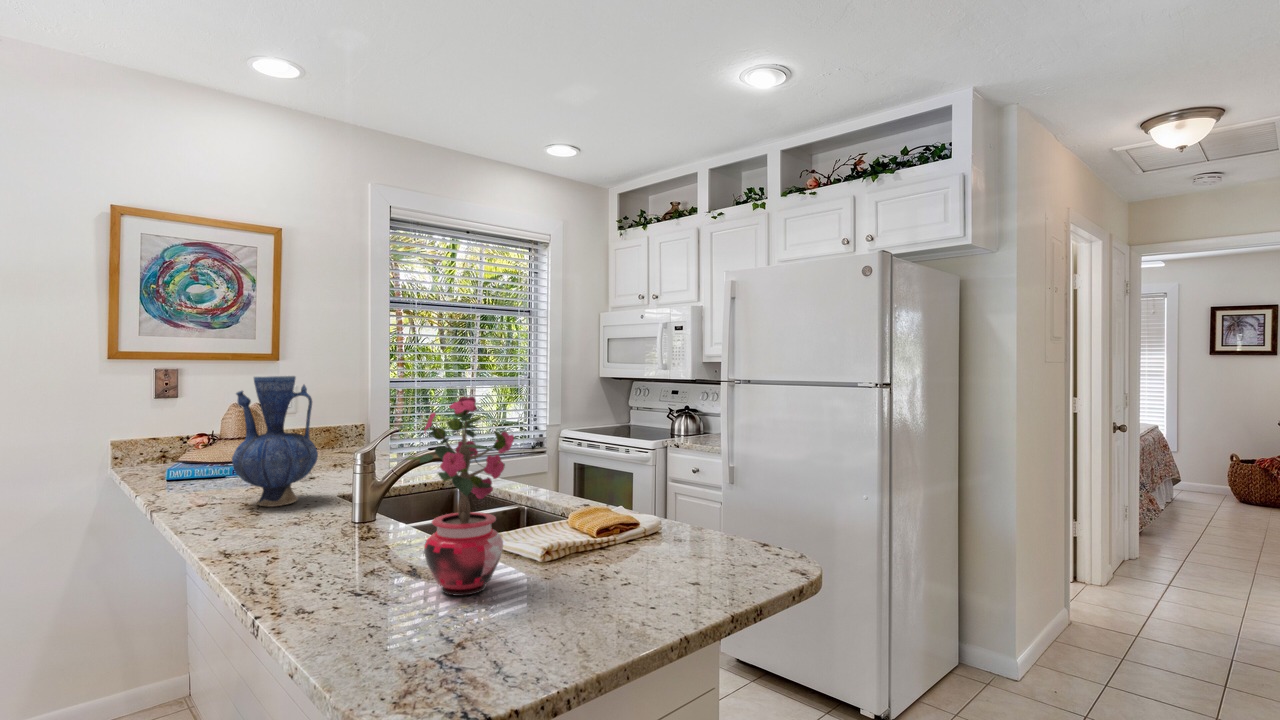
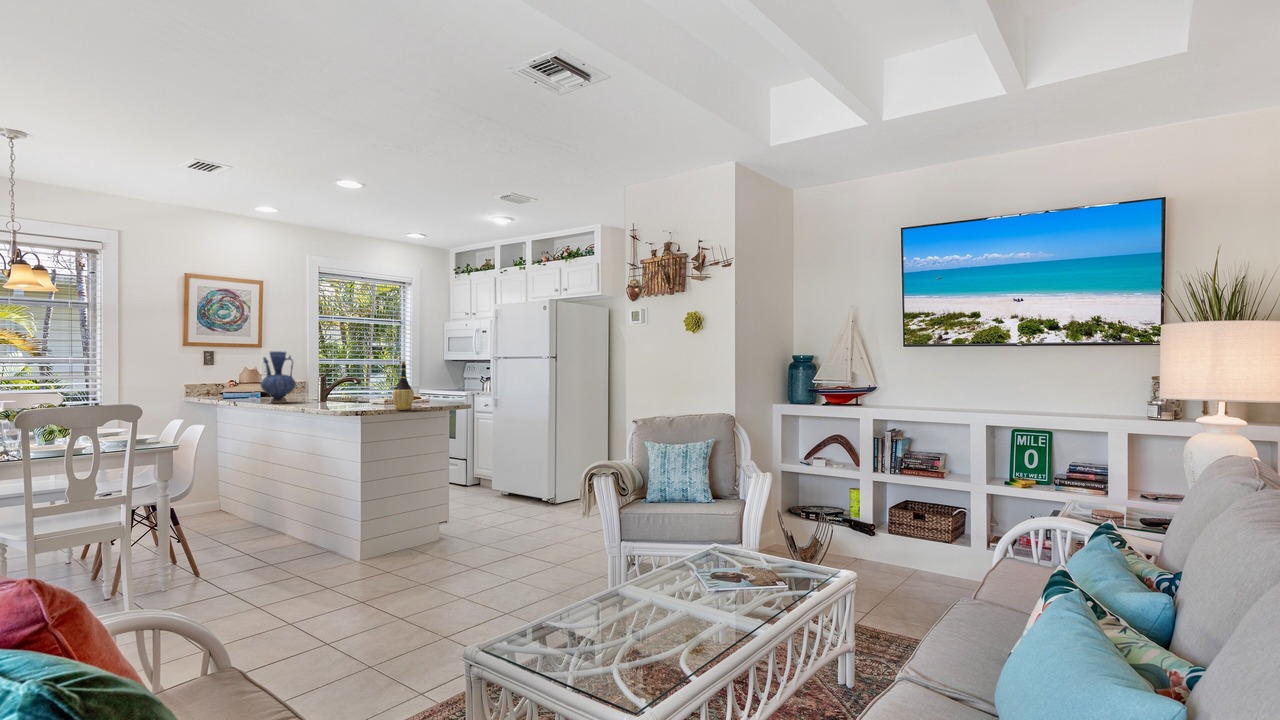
potted plant: present [406,396,514,596] -> none [337,352,373,411]
wine bottle: none [581,420,646,586] -> present [393,361,414,410]

